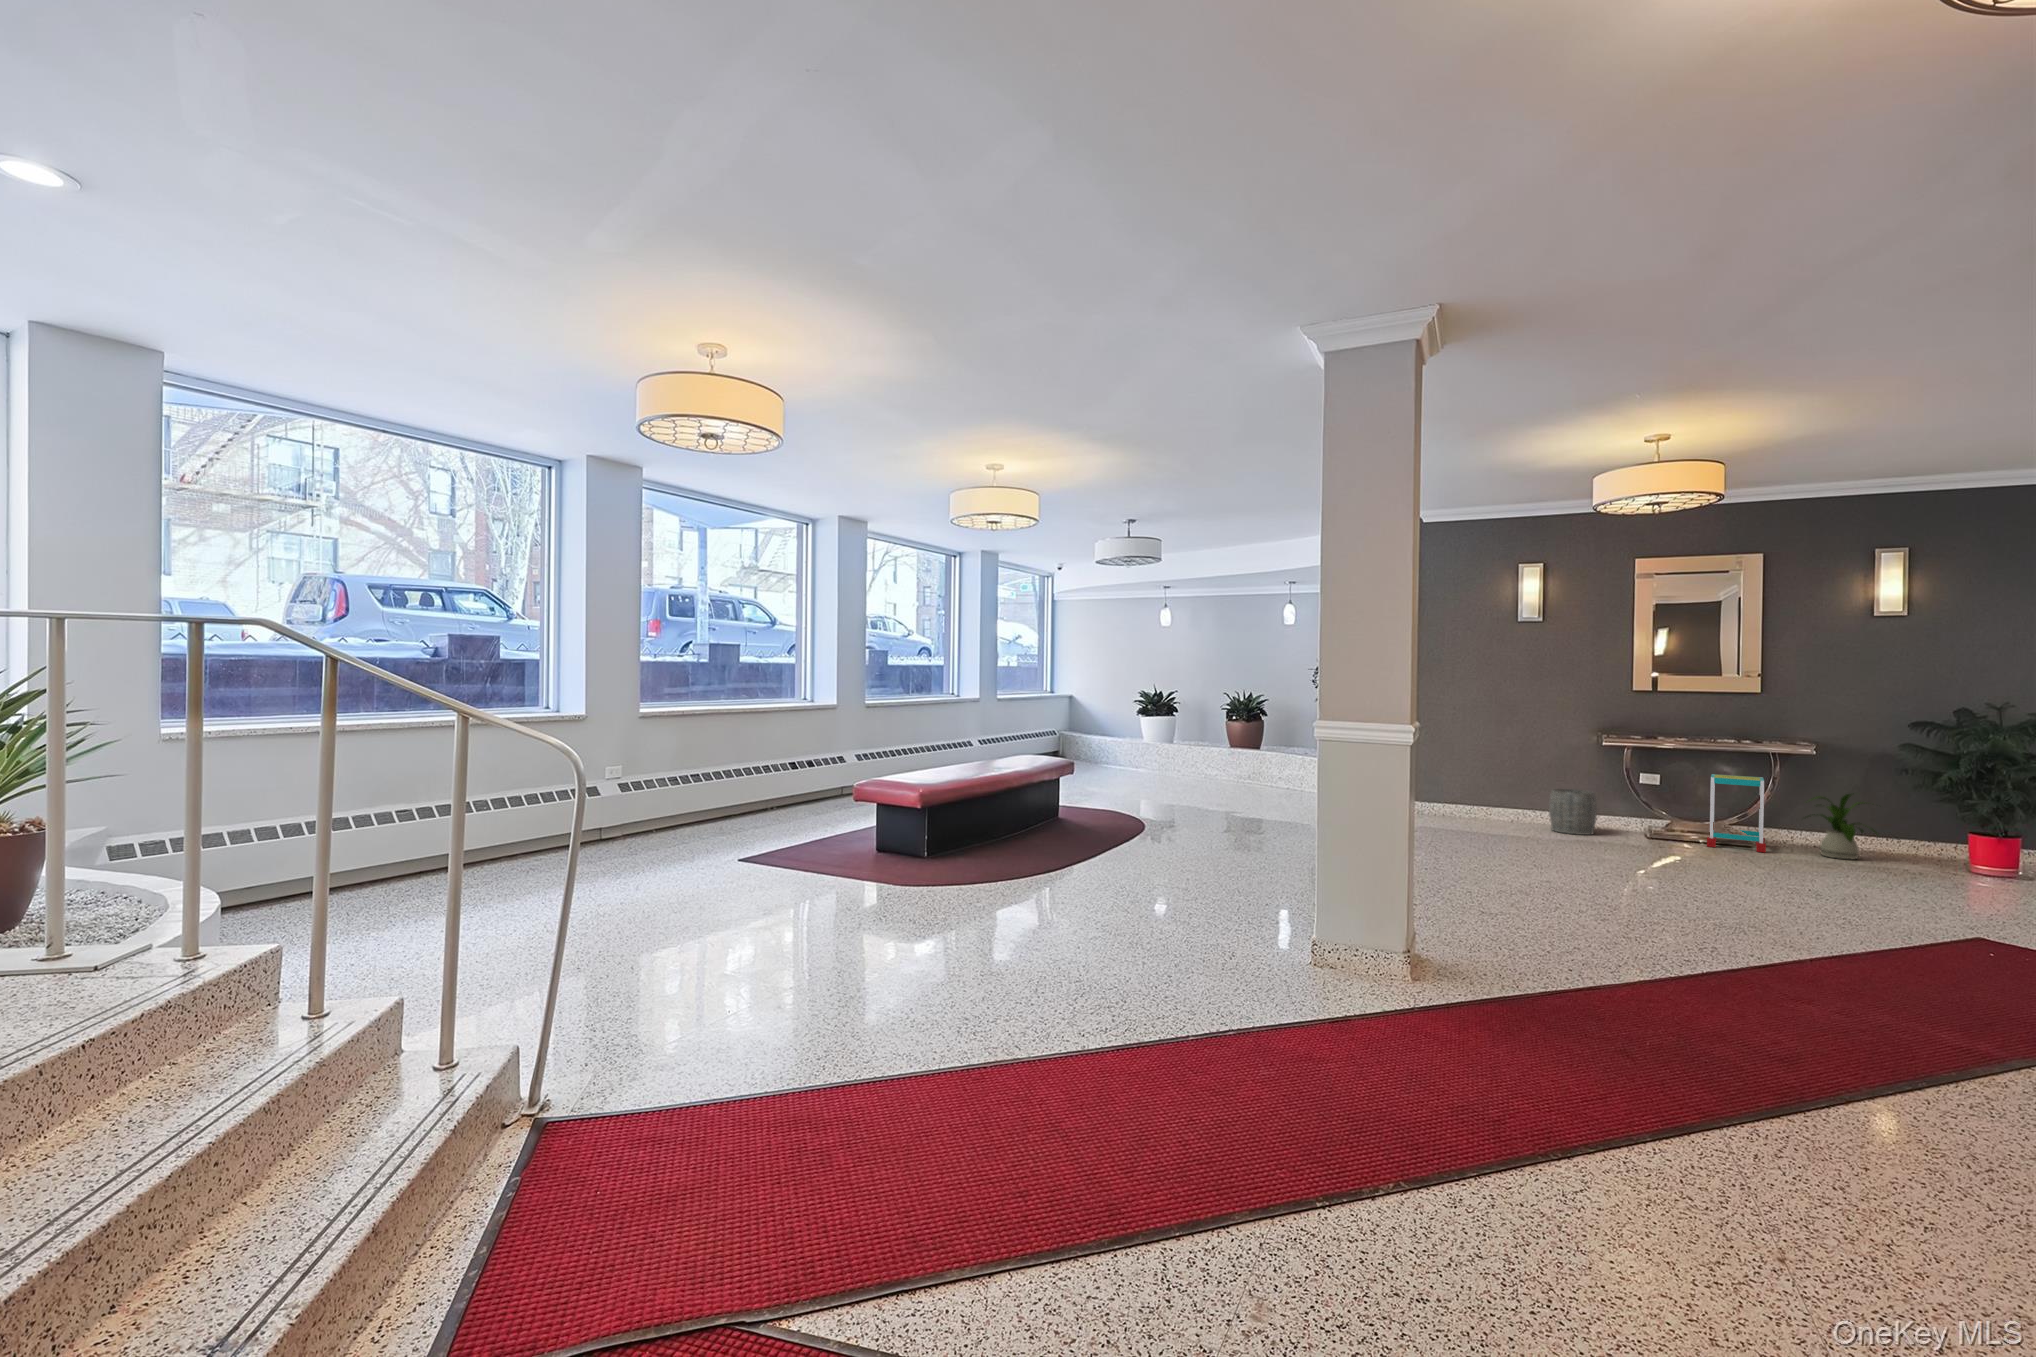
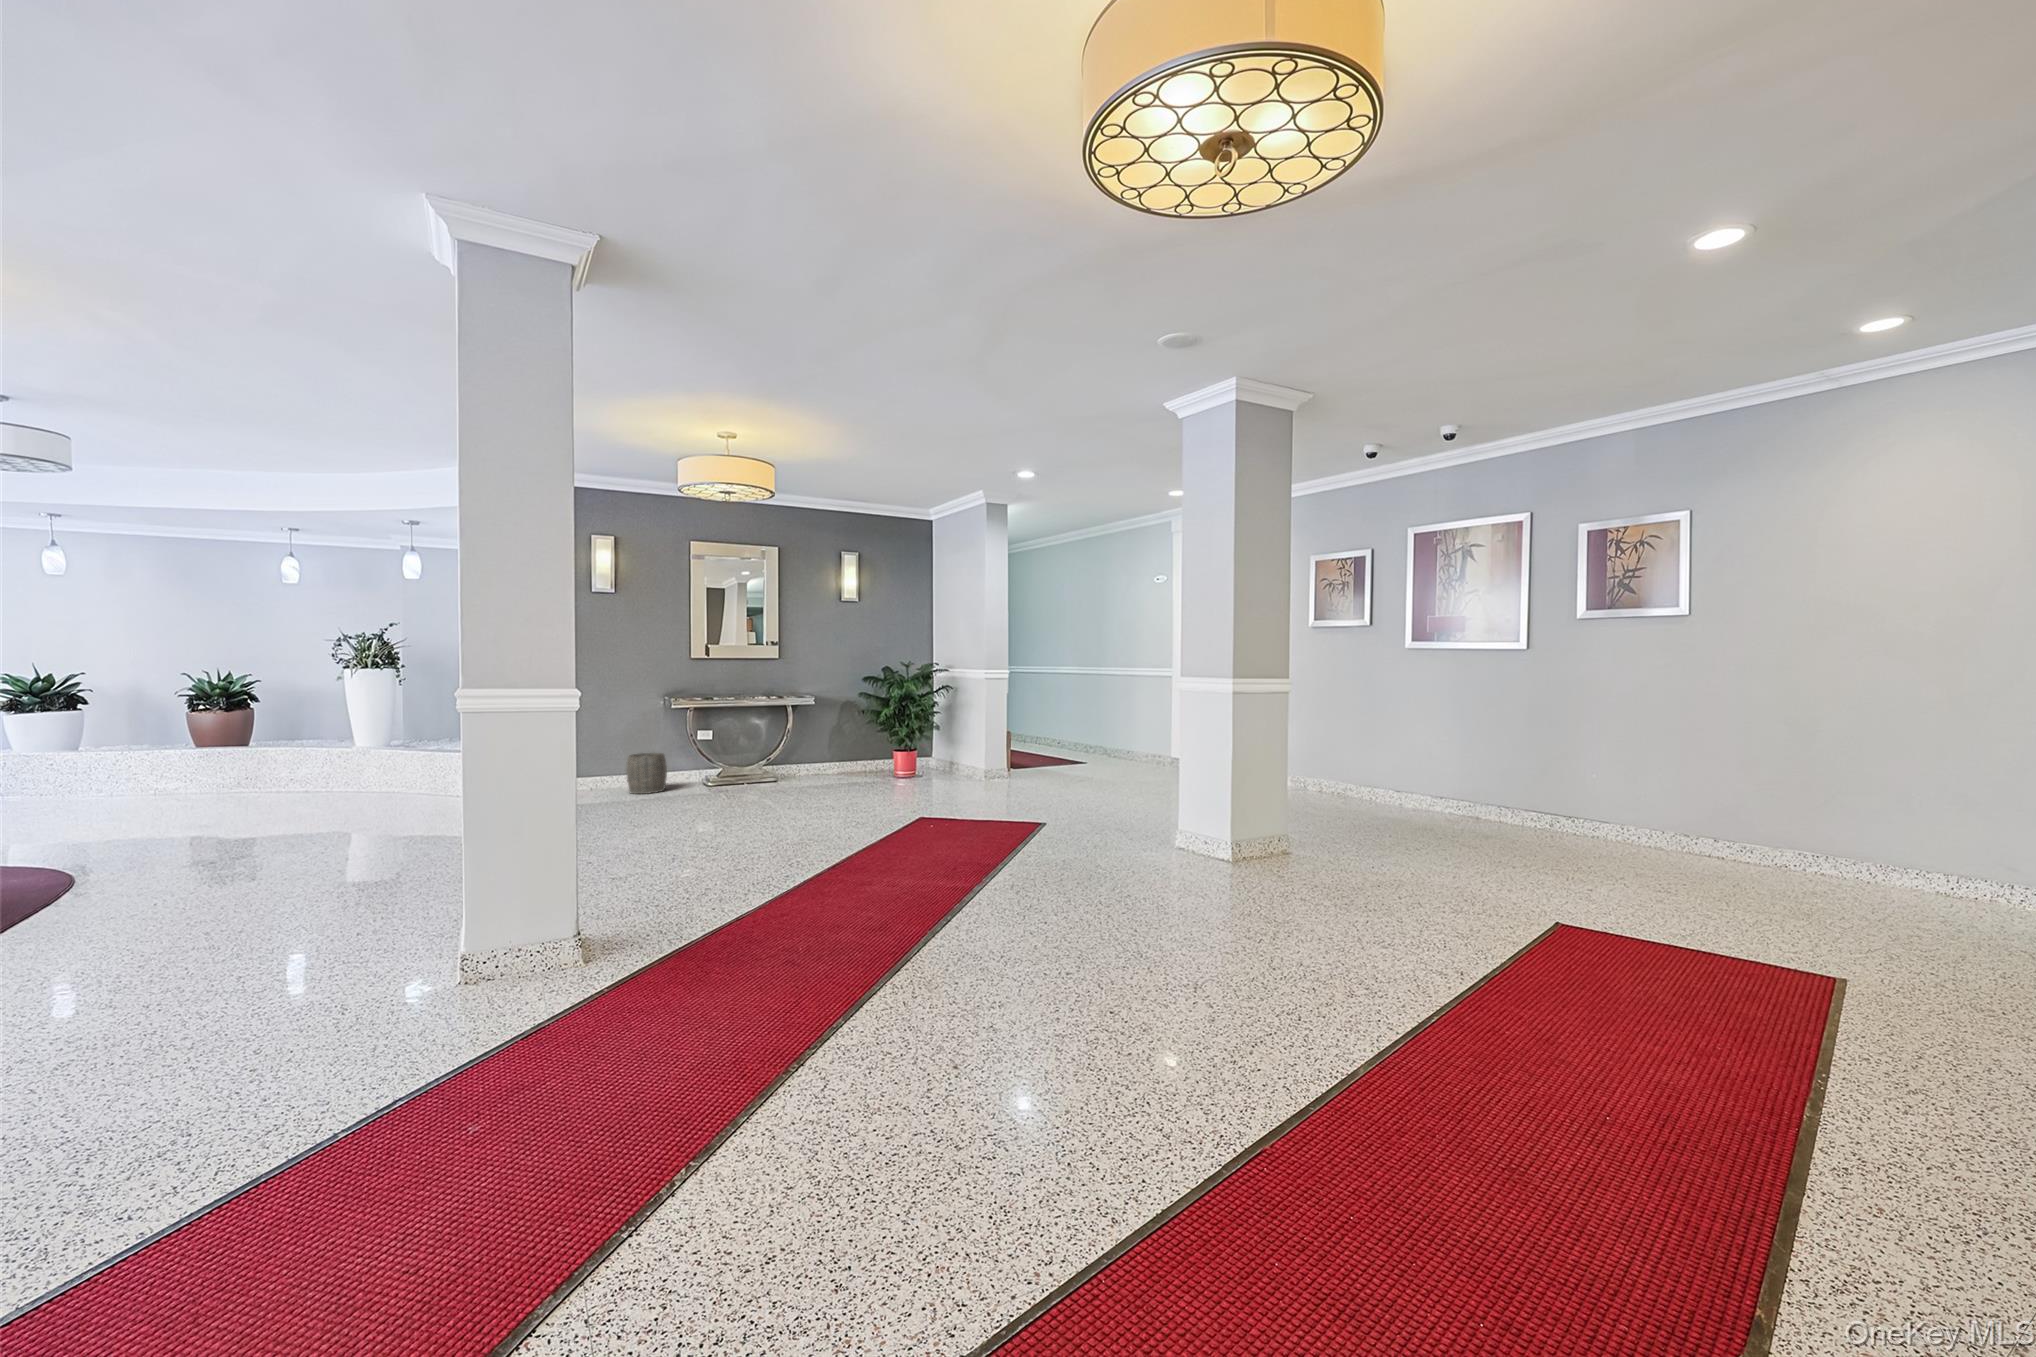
side table: present [1707,774,1766,852] -> none [747,725,787,785]
house plant: present [1807,794,1877,859] -> none [805,728,852,778]

